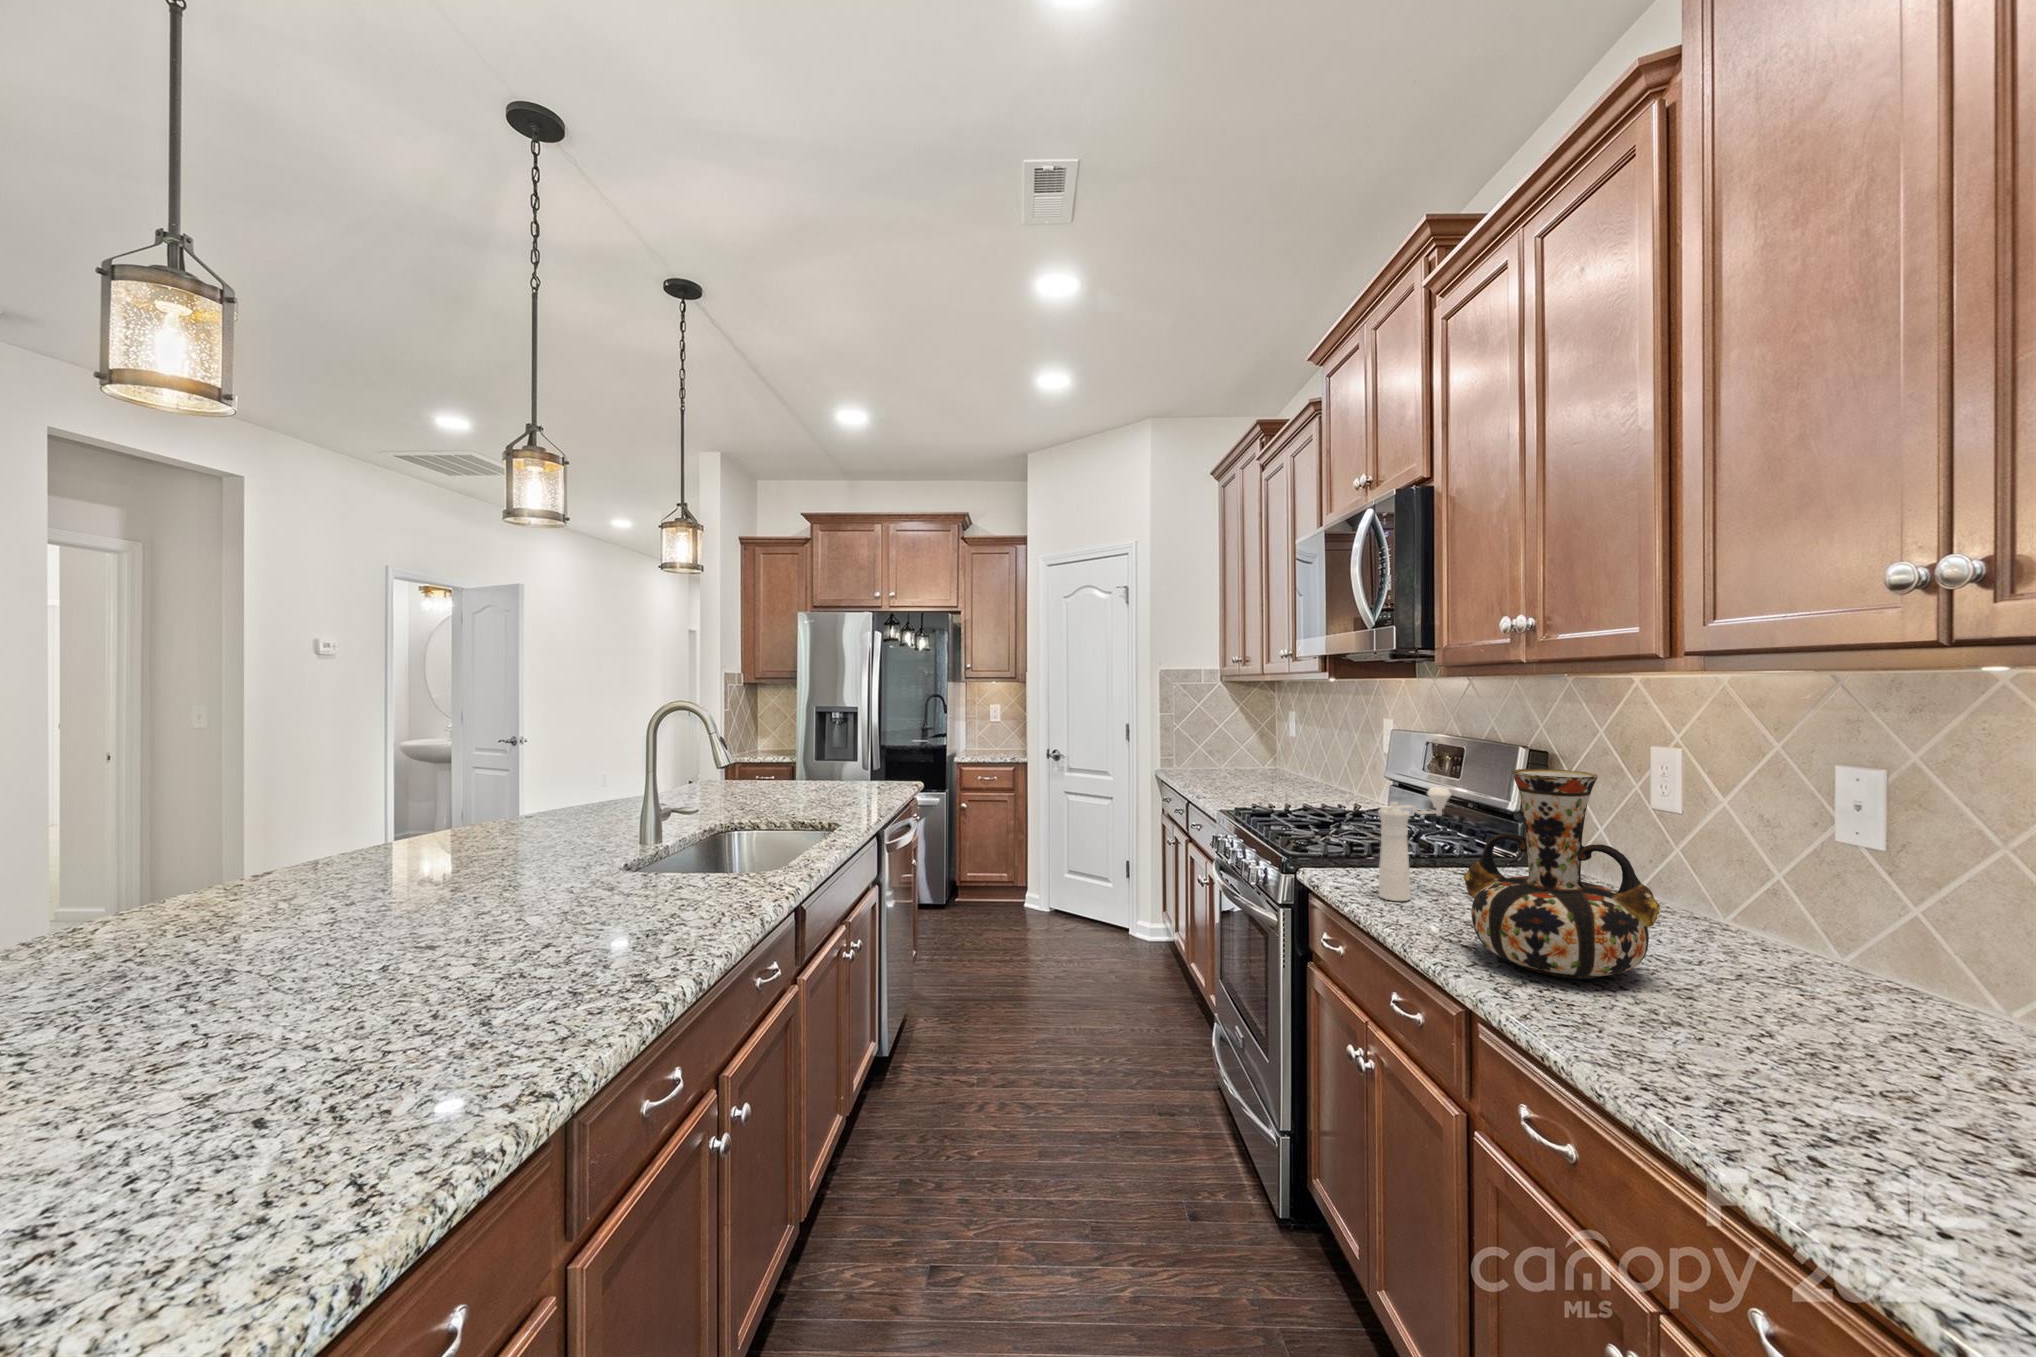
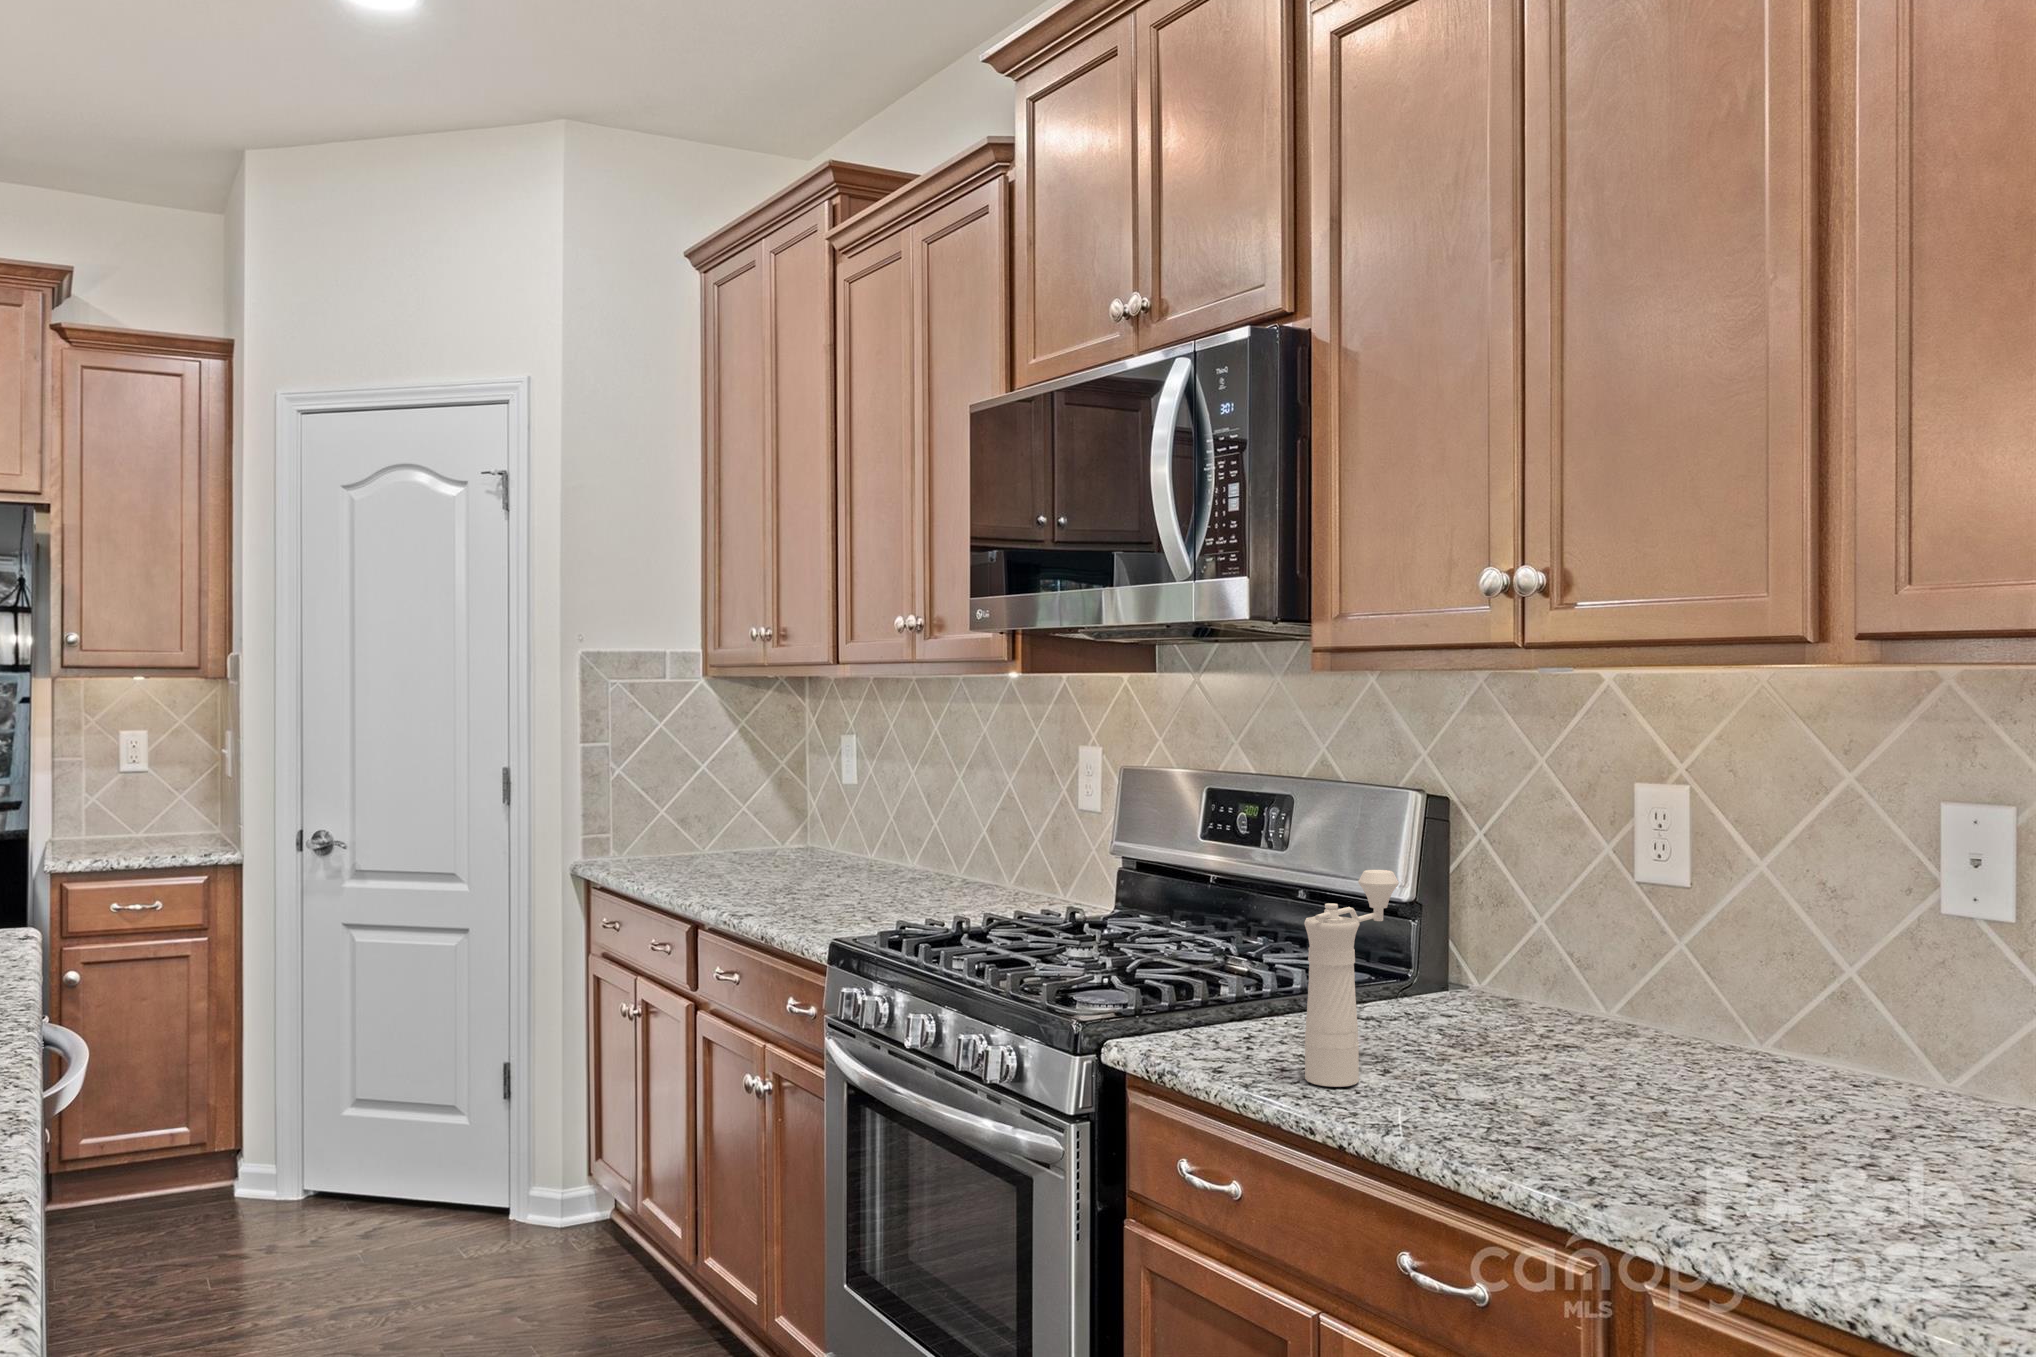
vase: present [1464,769,1660,979] -> none [1555,832,1862,1188]

